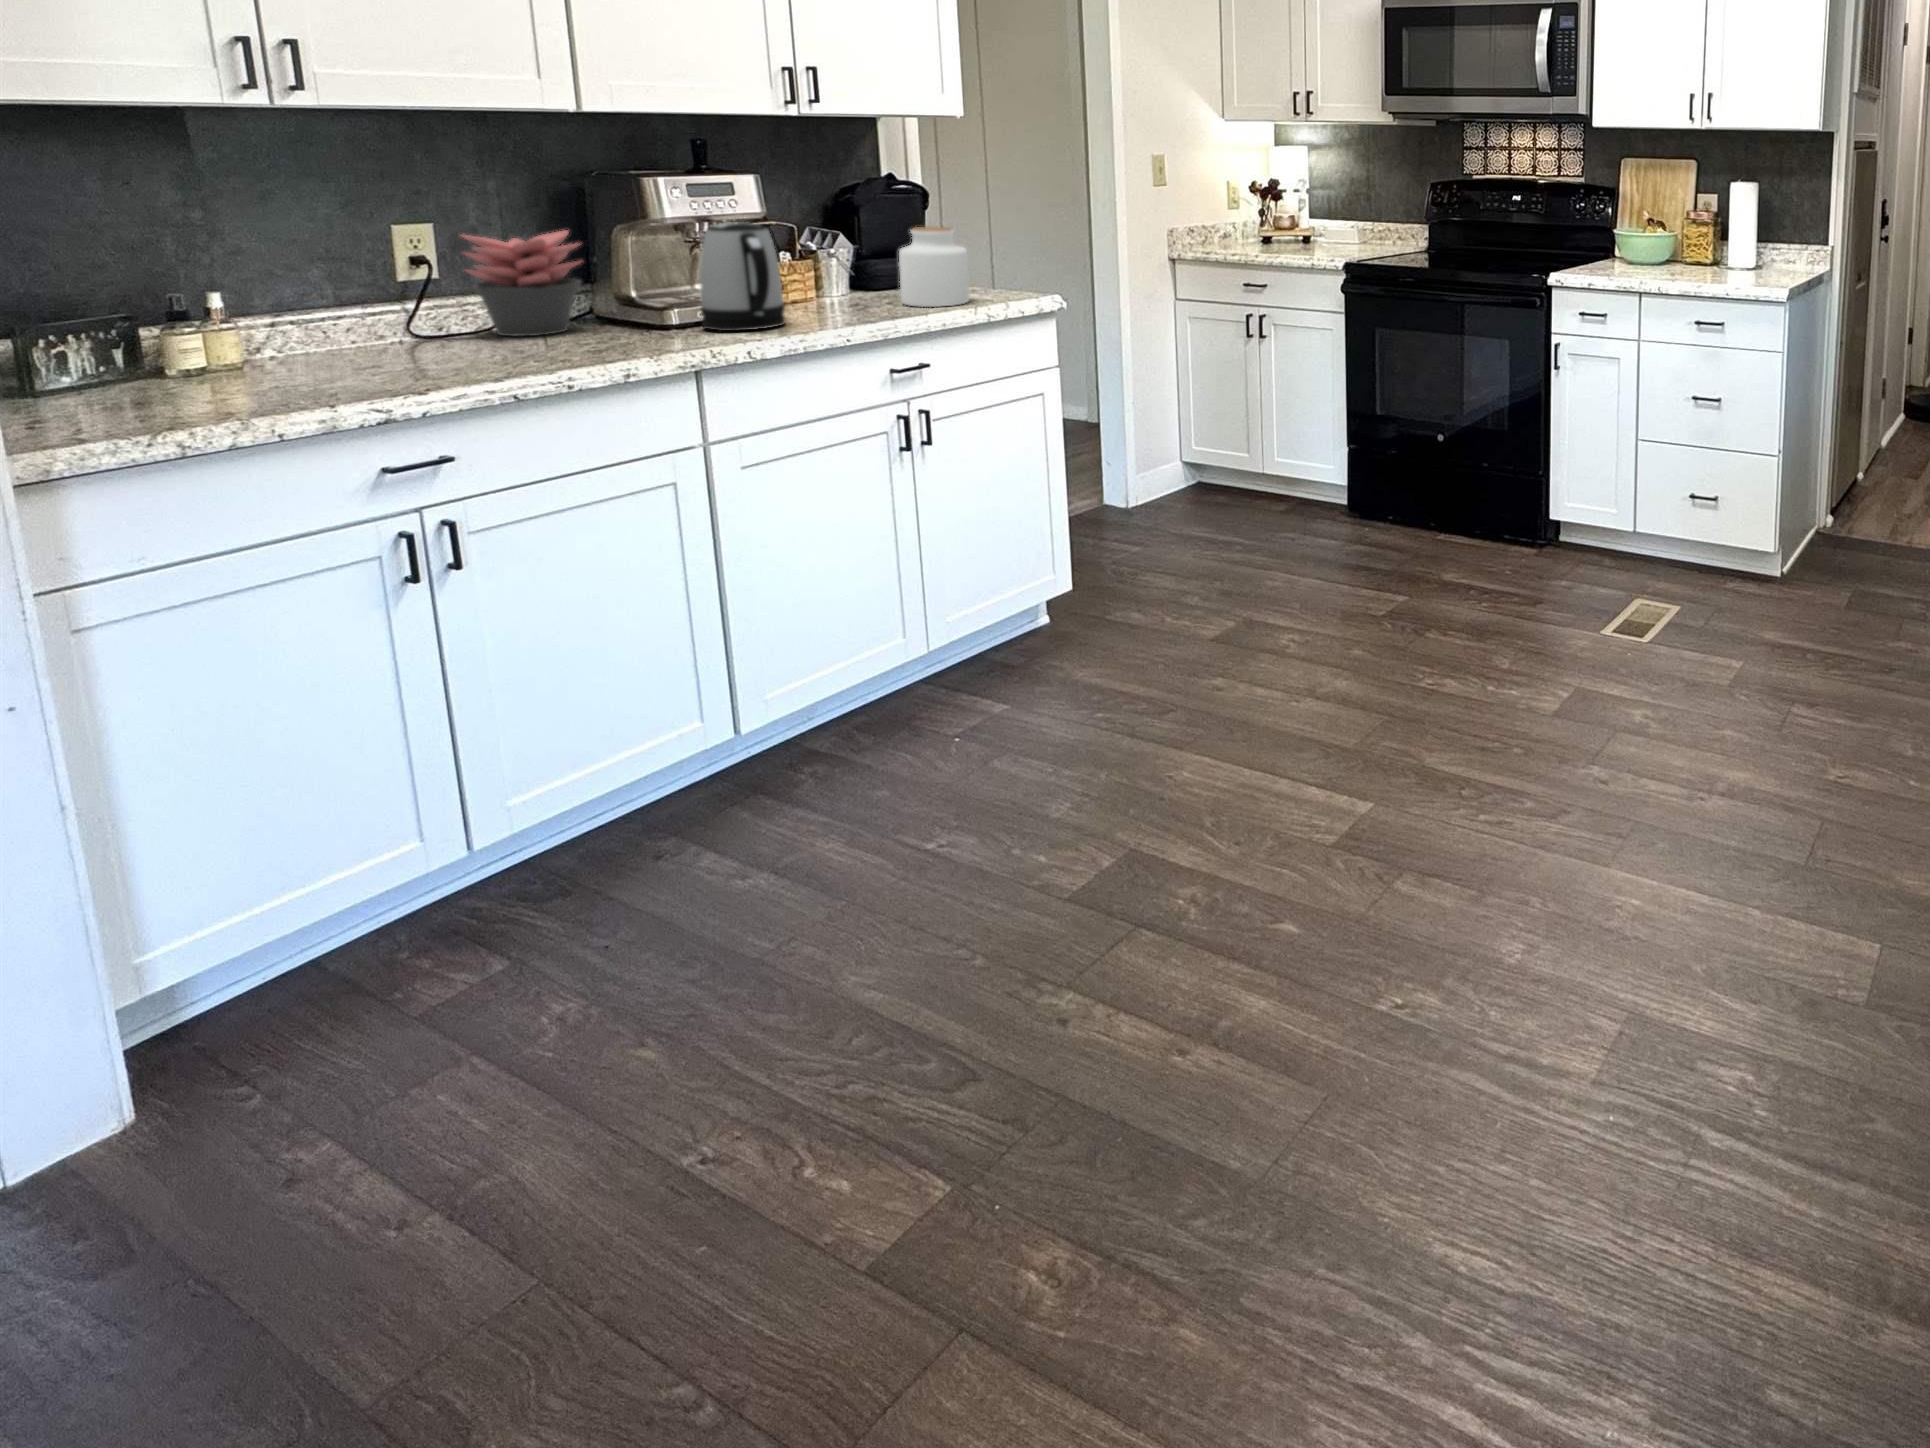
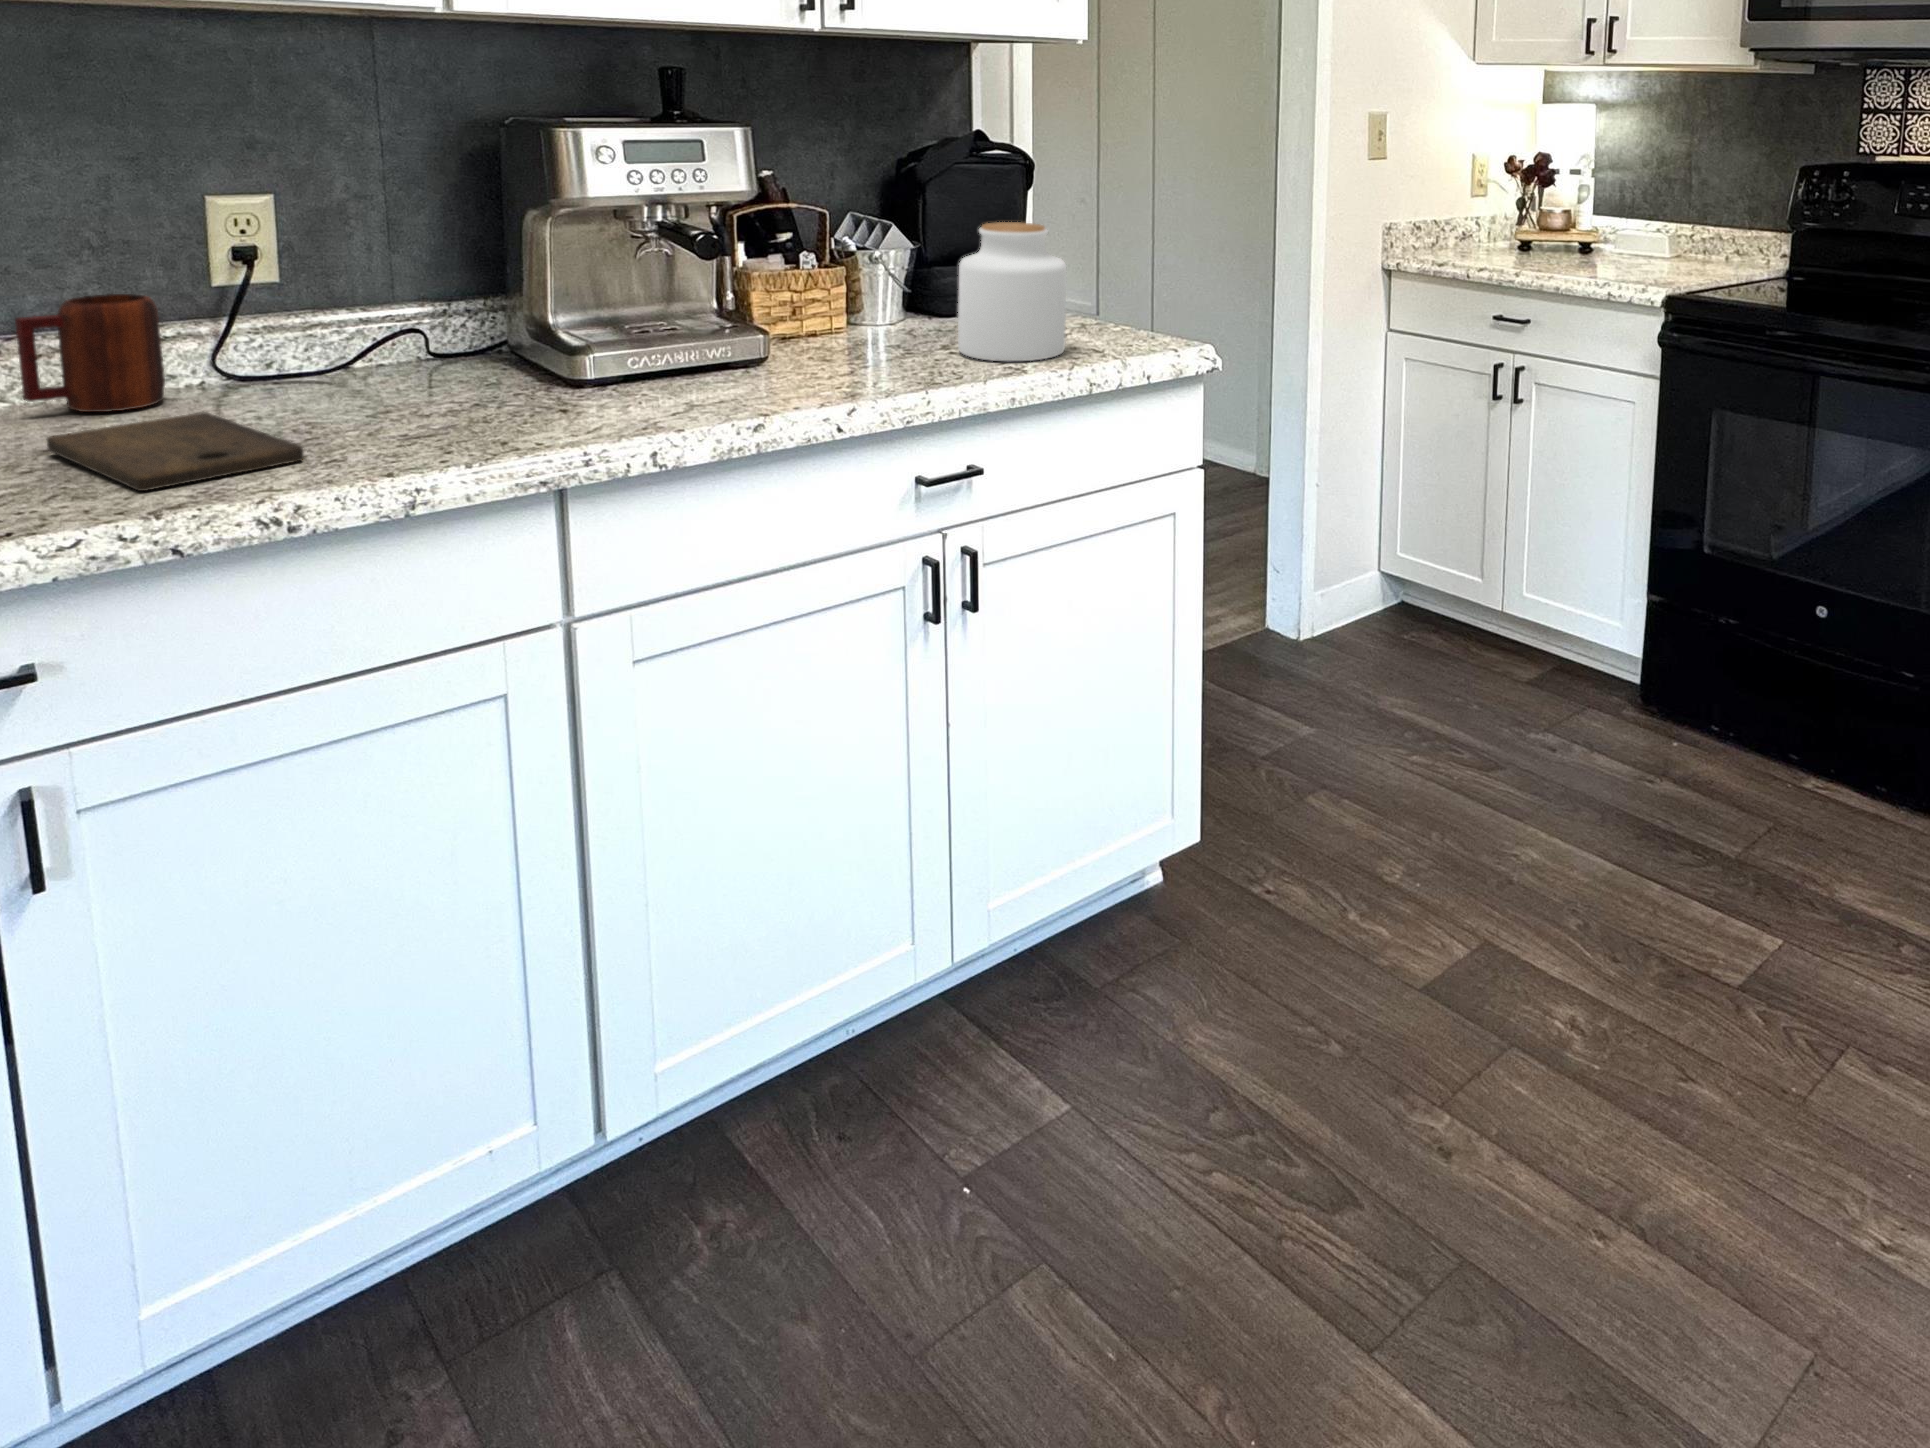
kettle: present [700,222,785,331] -> none [621,209,755,401]
succulent plant: present [461,230,581,336] -> none [284,212,465,388]
mug: none [308,284,399,353] -> present [15,294,165,412]
cutting board: none [375,346,548,375] -> present [47,412,304,491]

